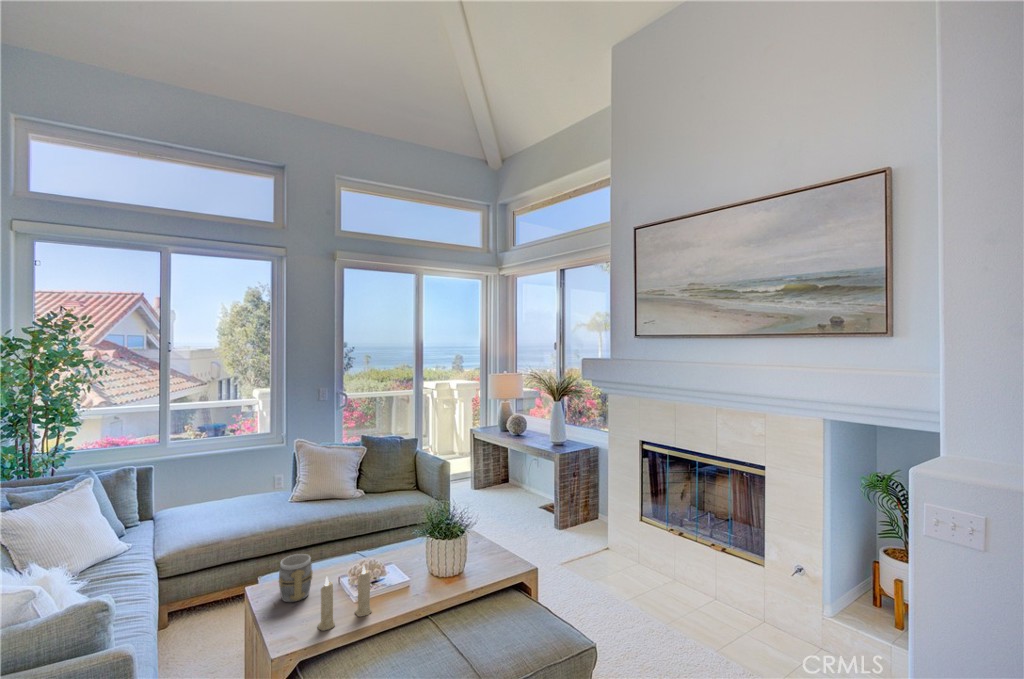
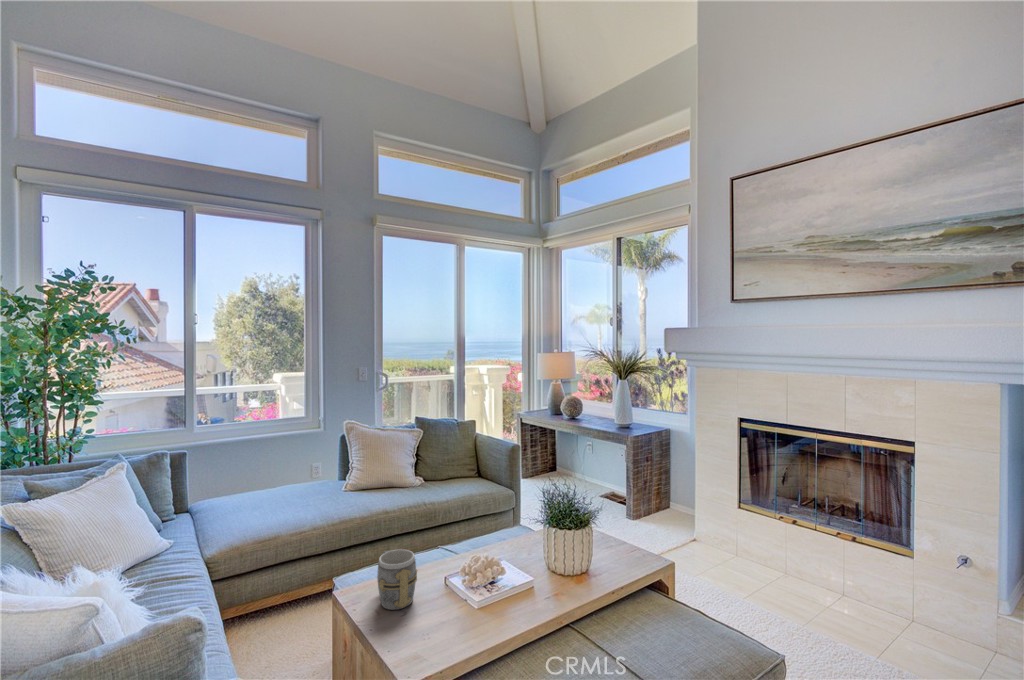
candle: present [318,566,372,631] -> none [444,558,504,648]

